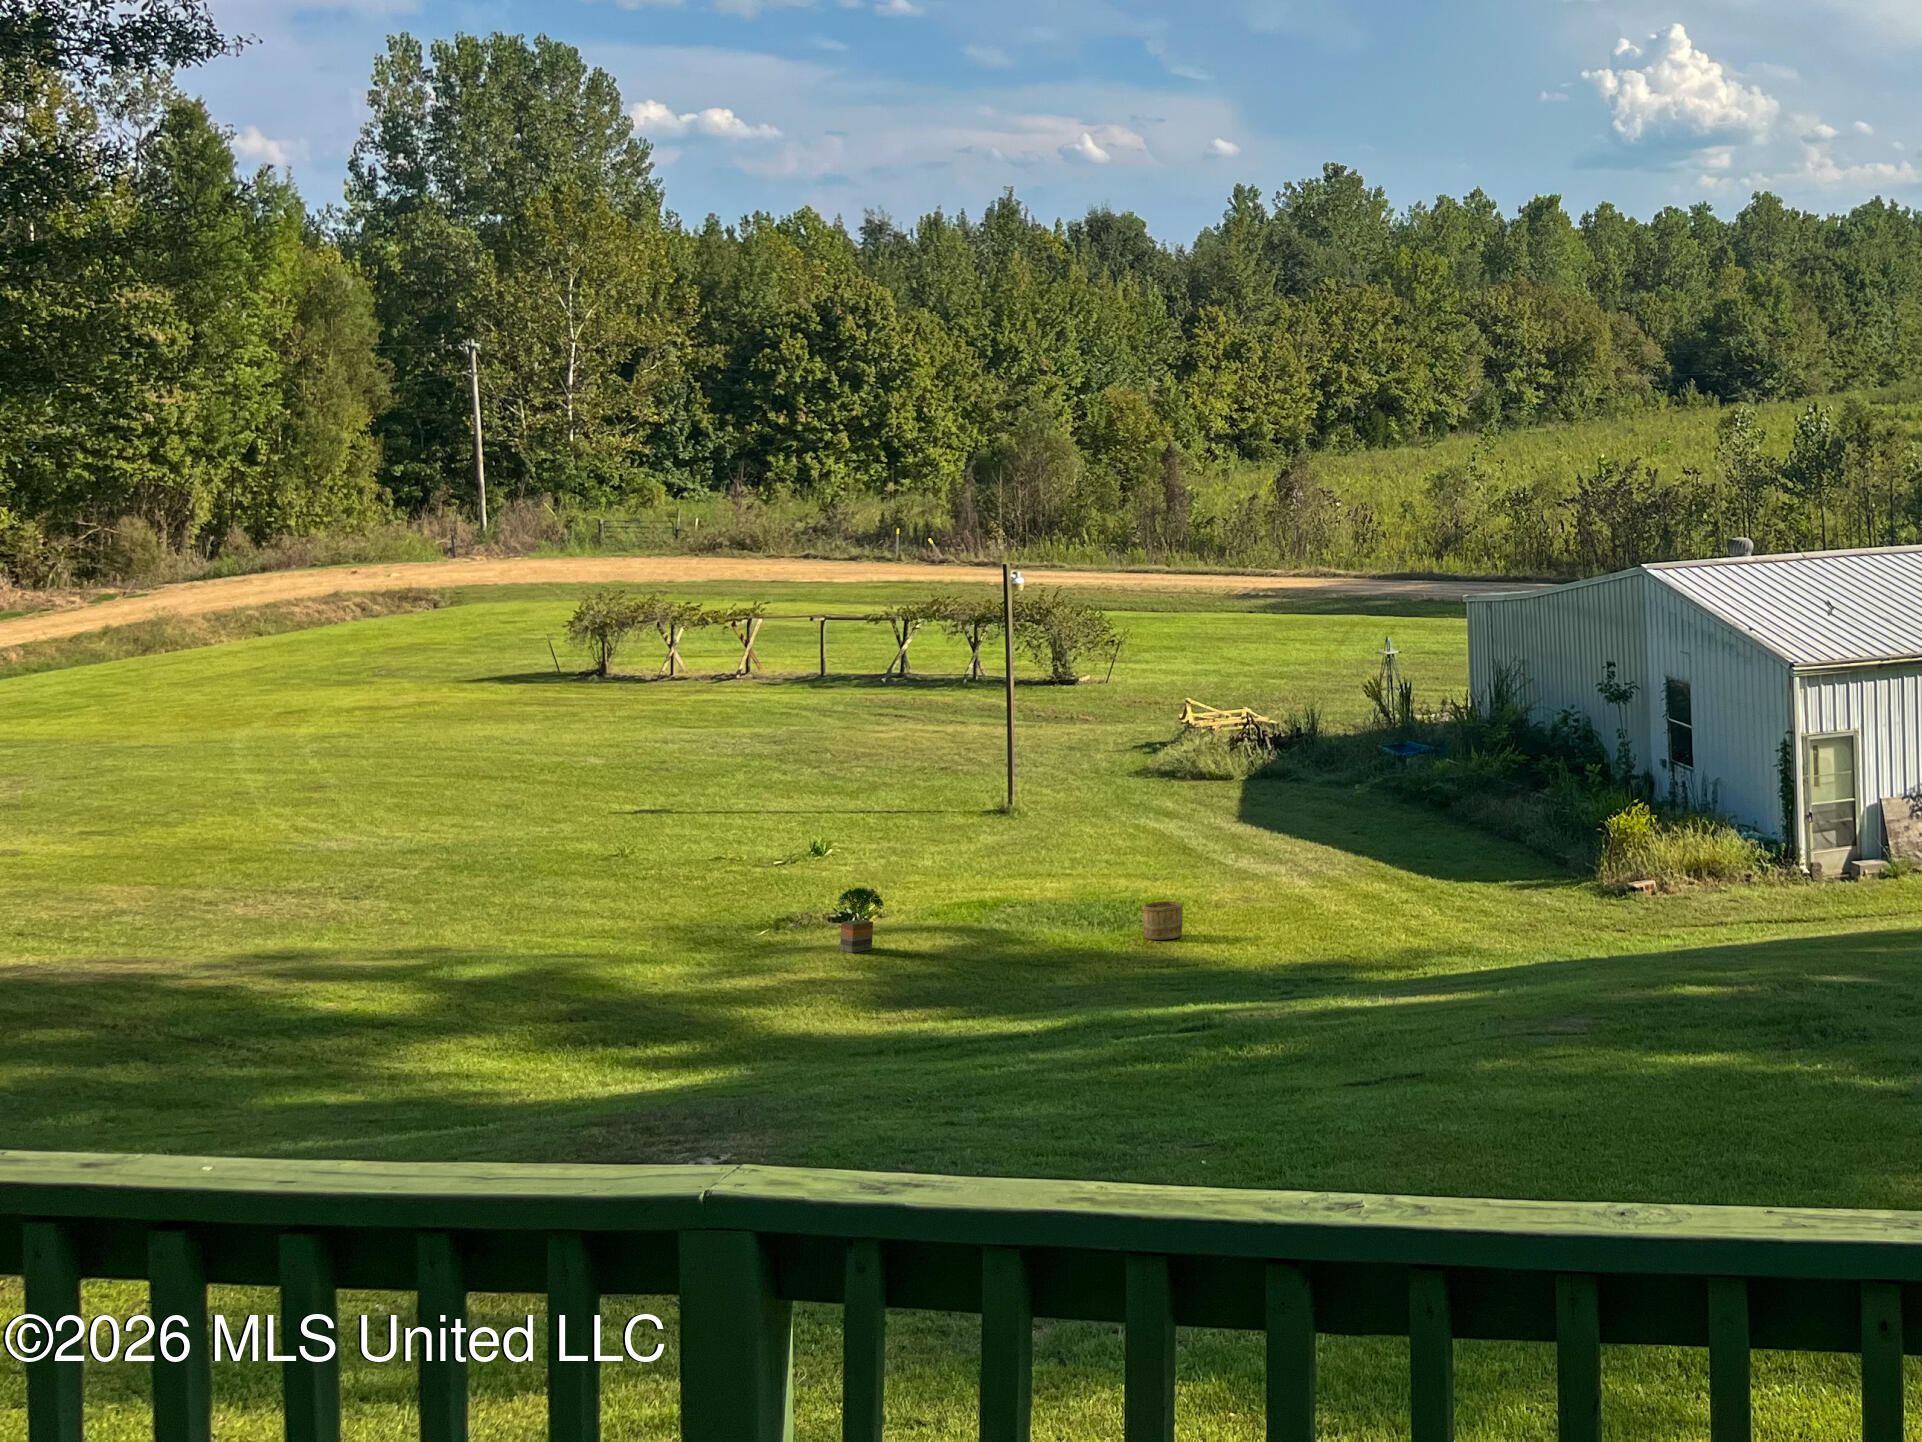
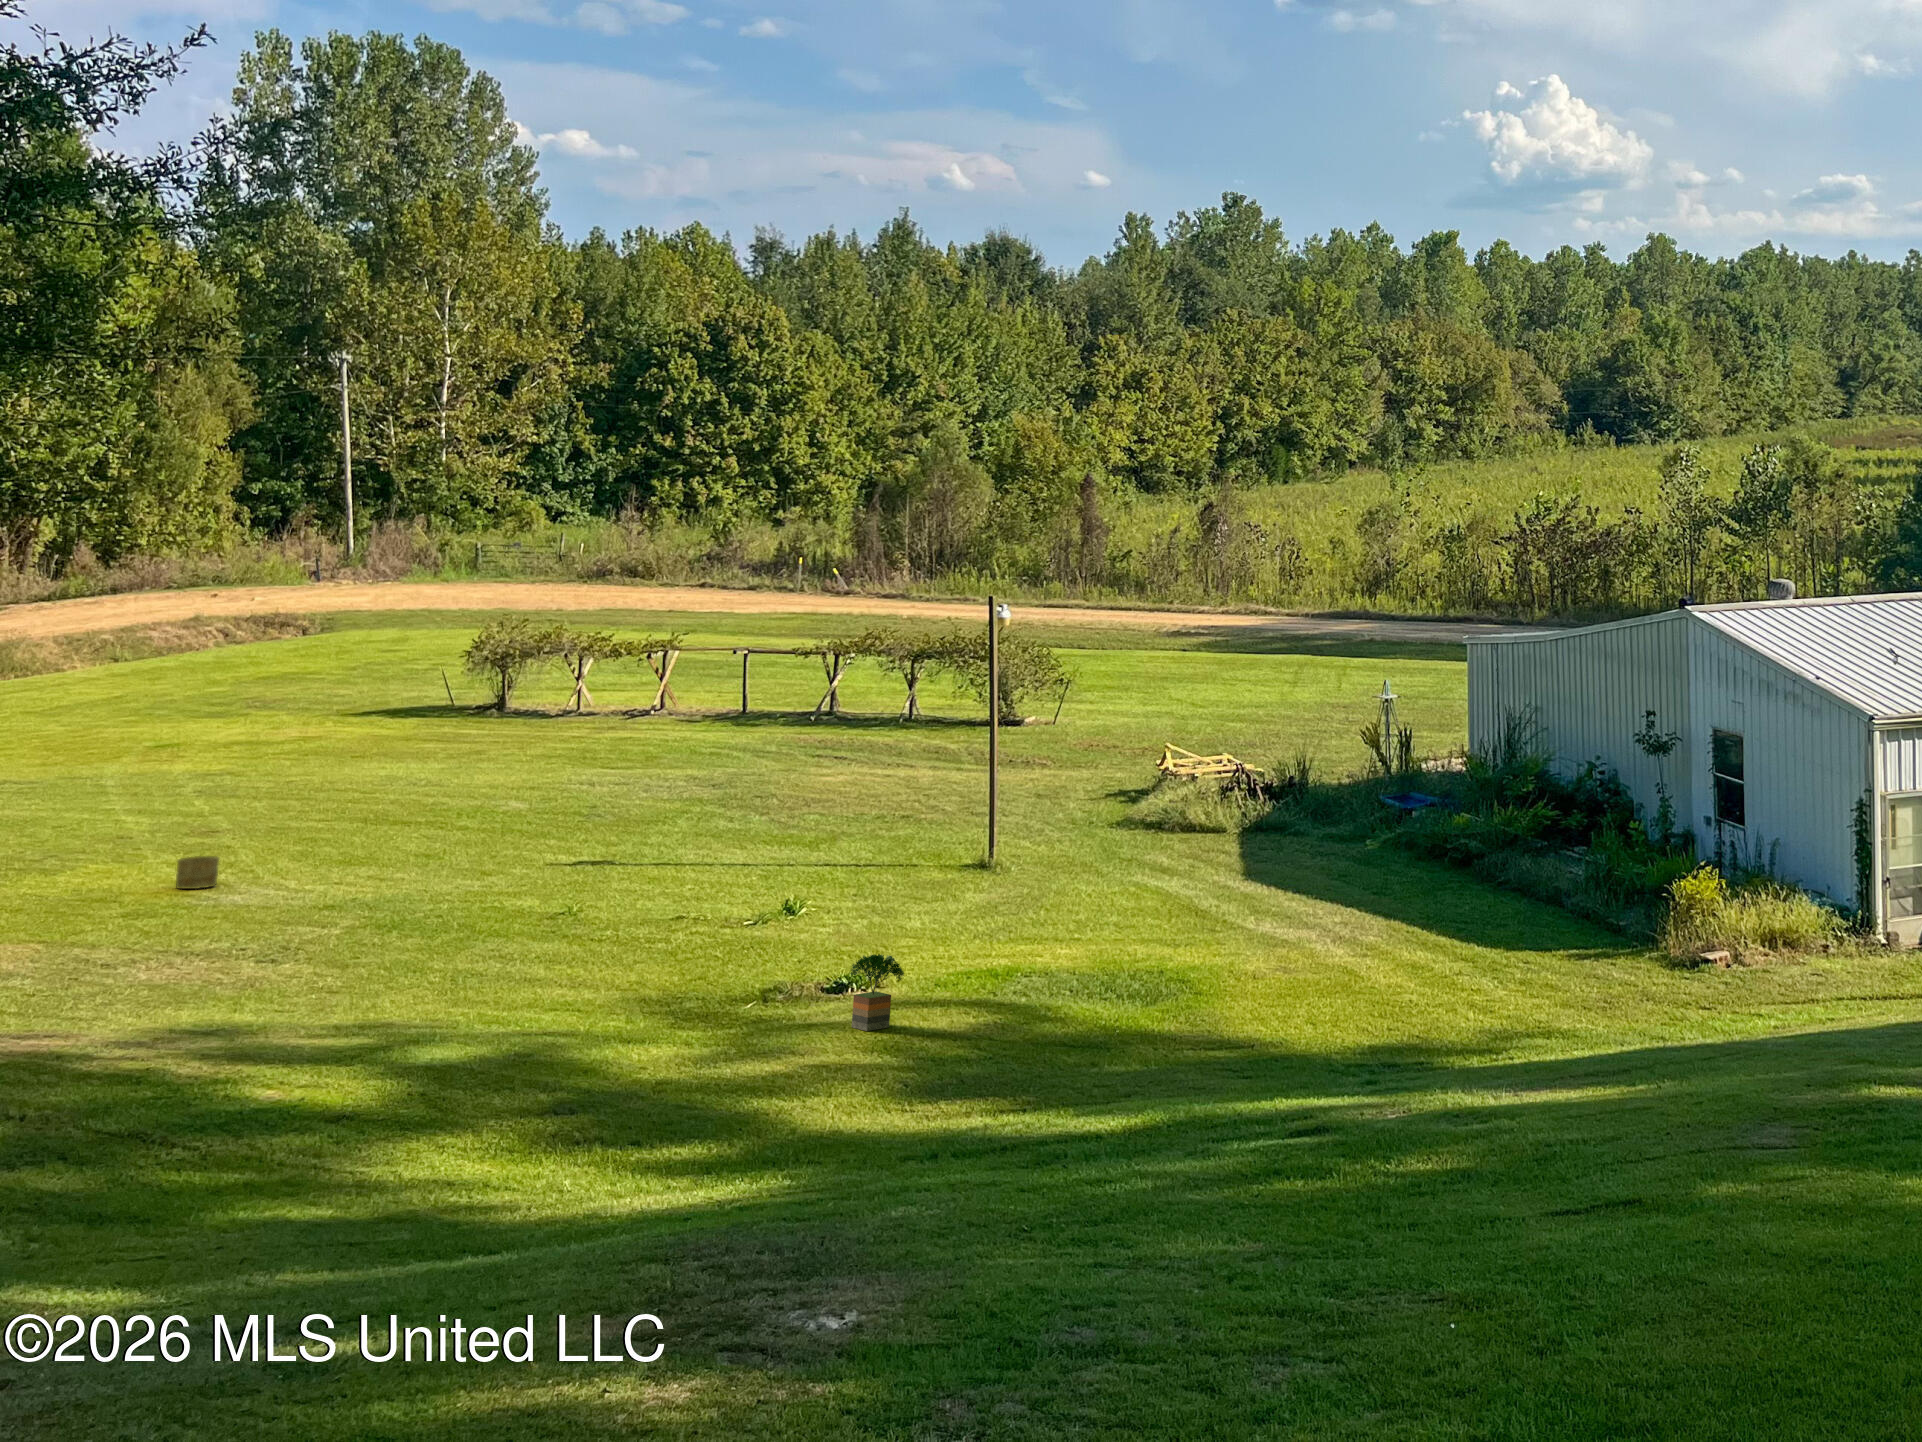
wooden bucket: present [1142,901,1183,940] -> present [176,856,219,889]

